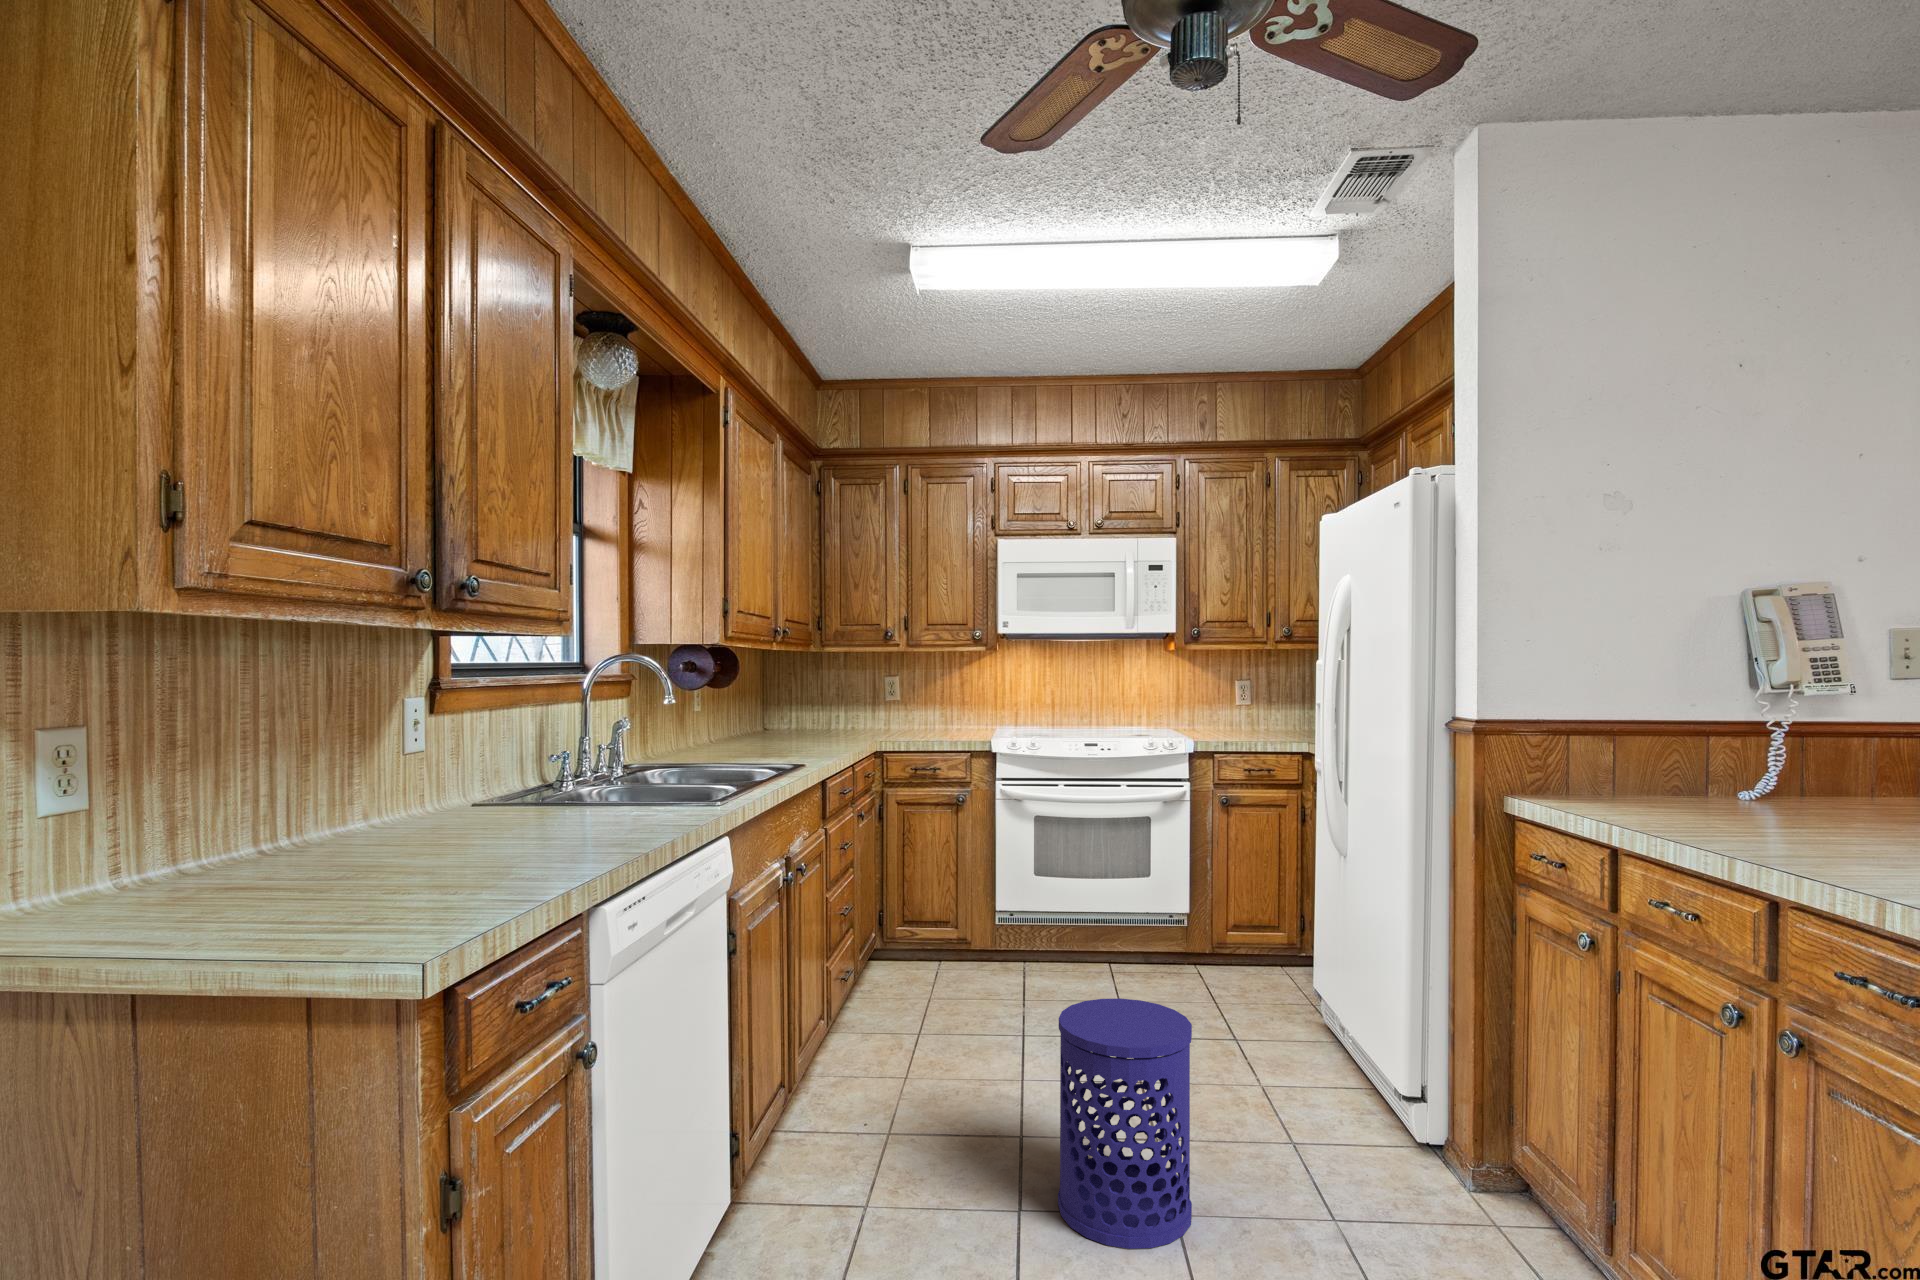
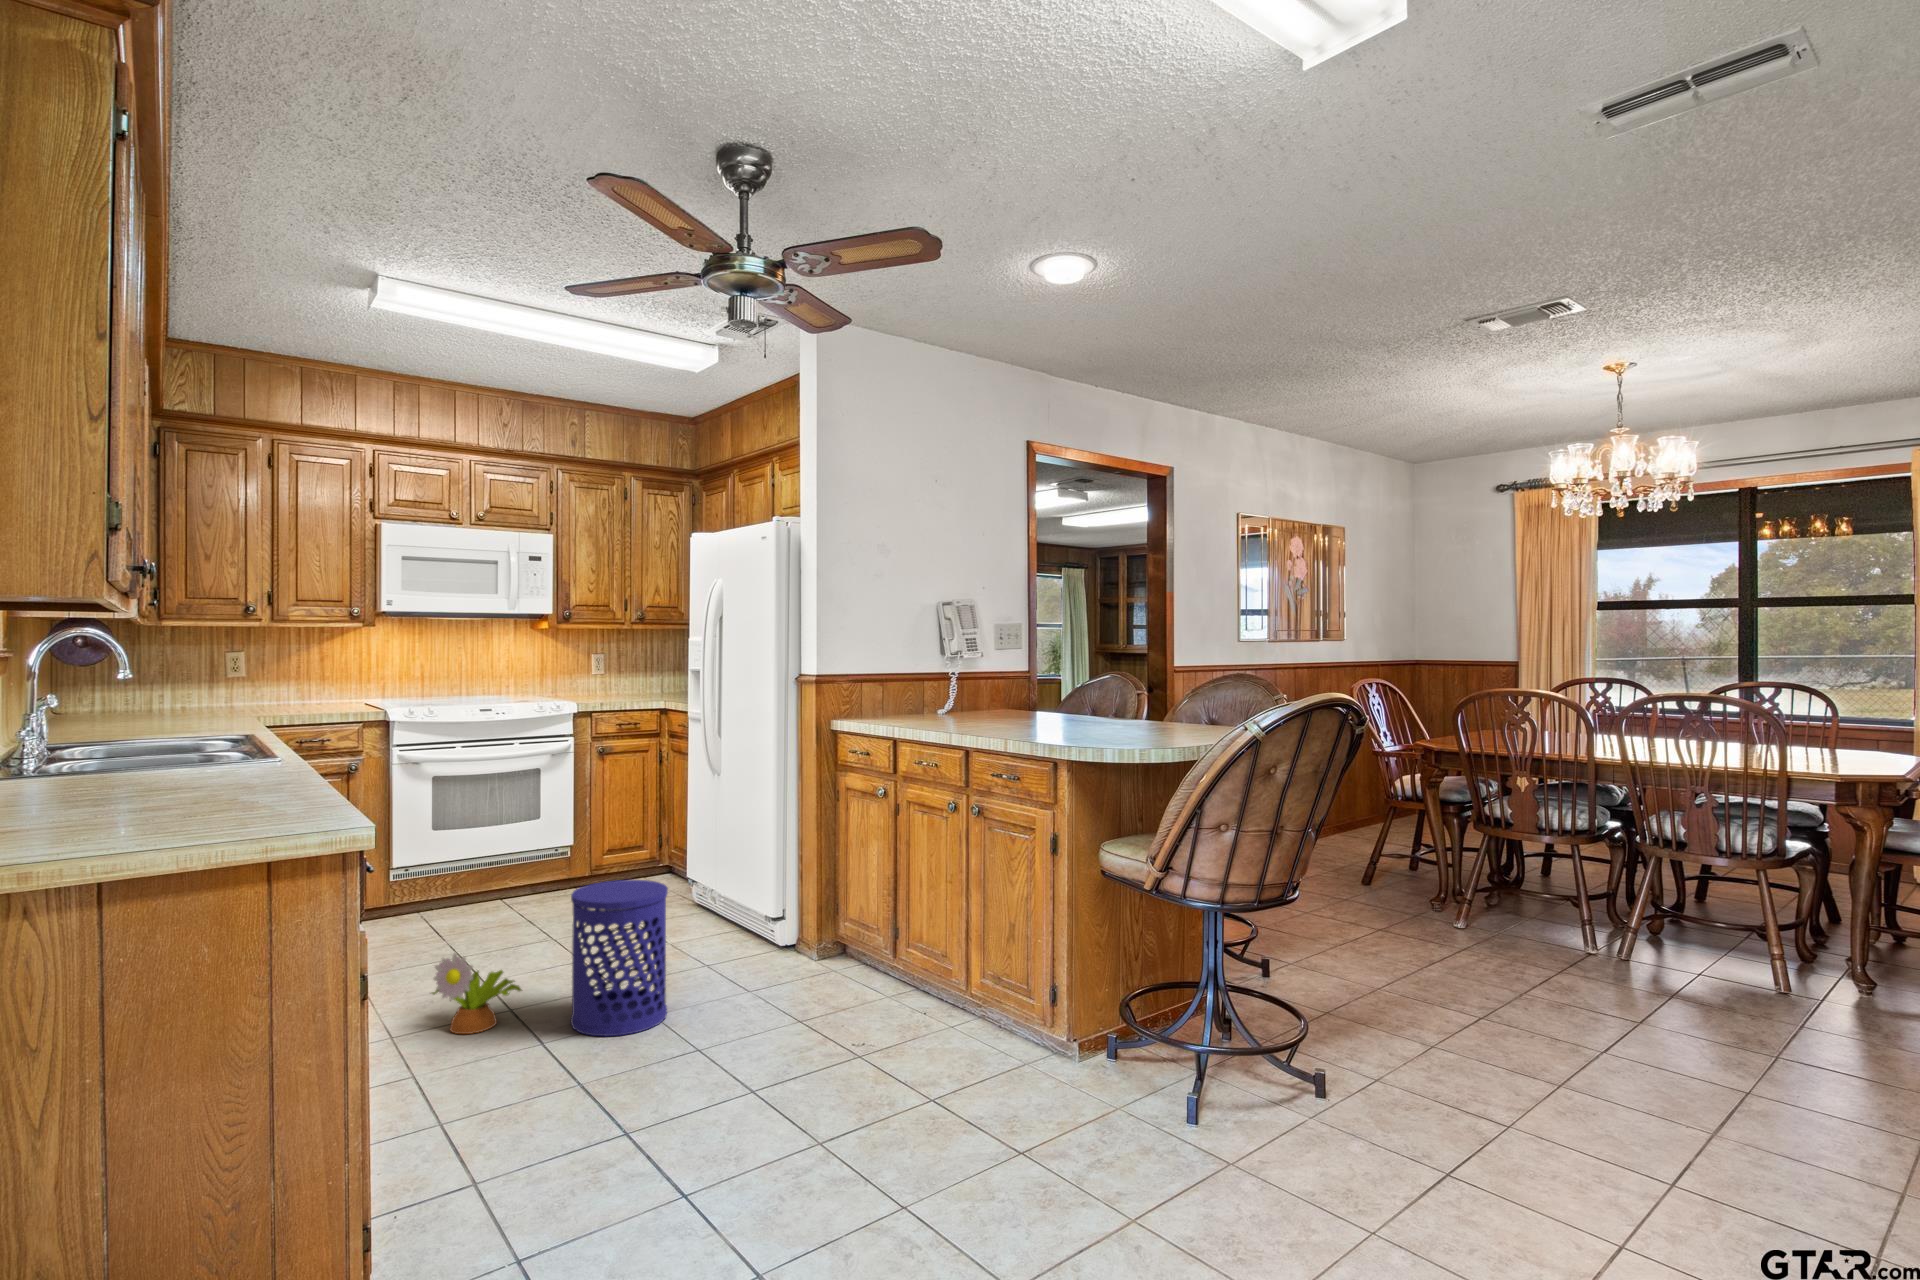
decorative plant: none [913,1053,1011,1165] -> present [432,953,521,1034]

